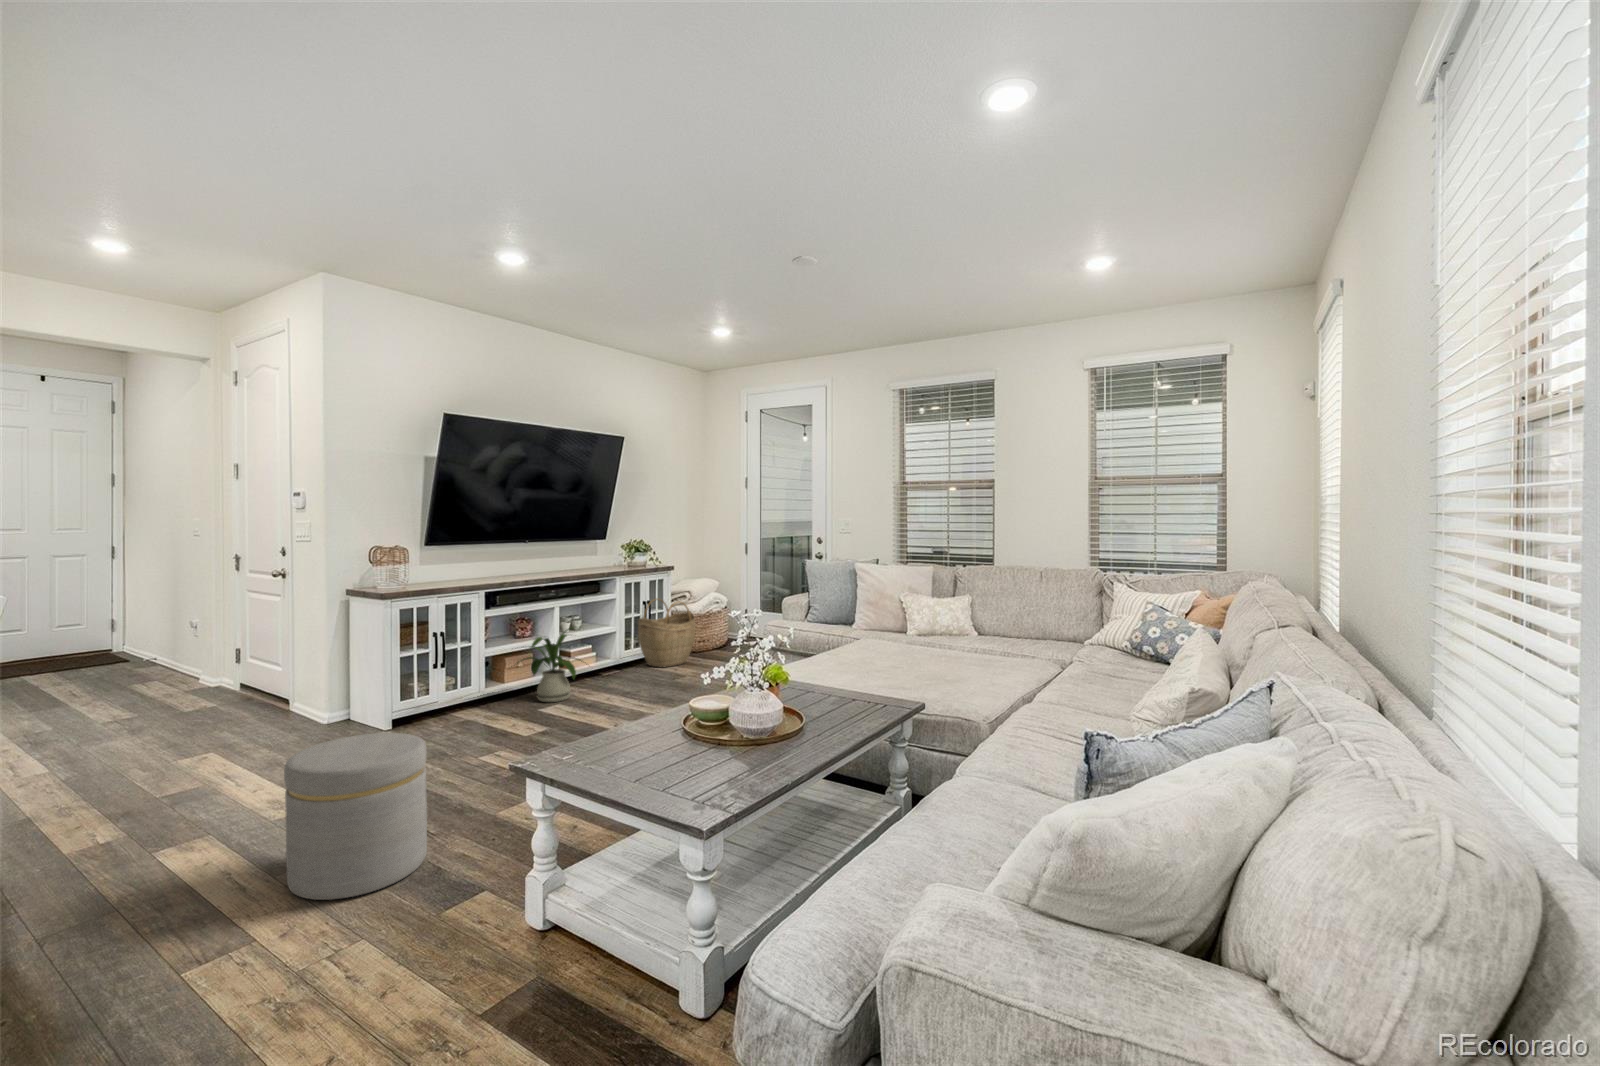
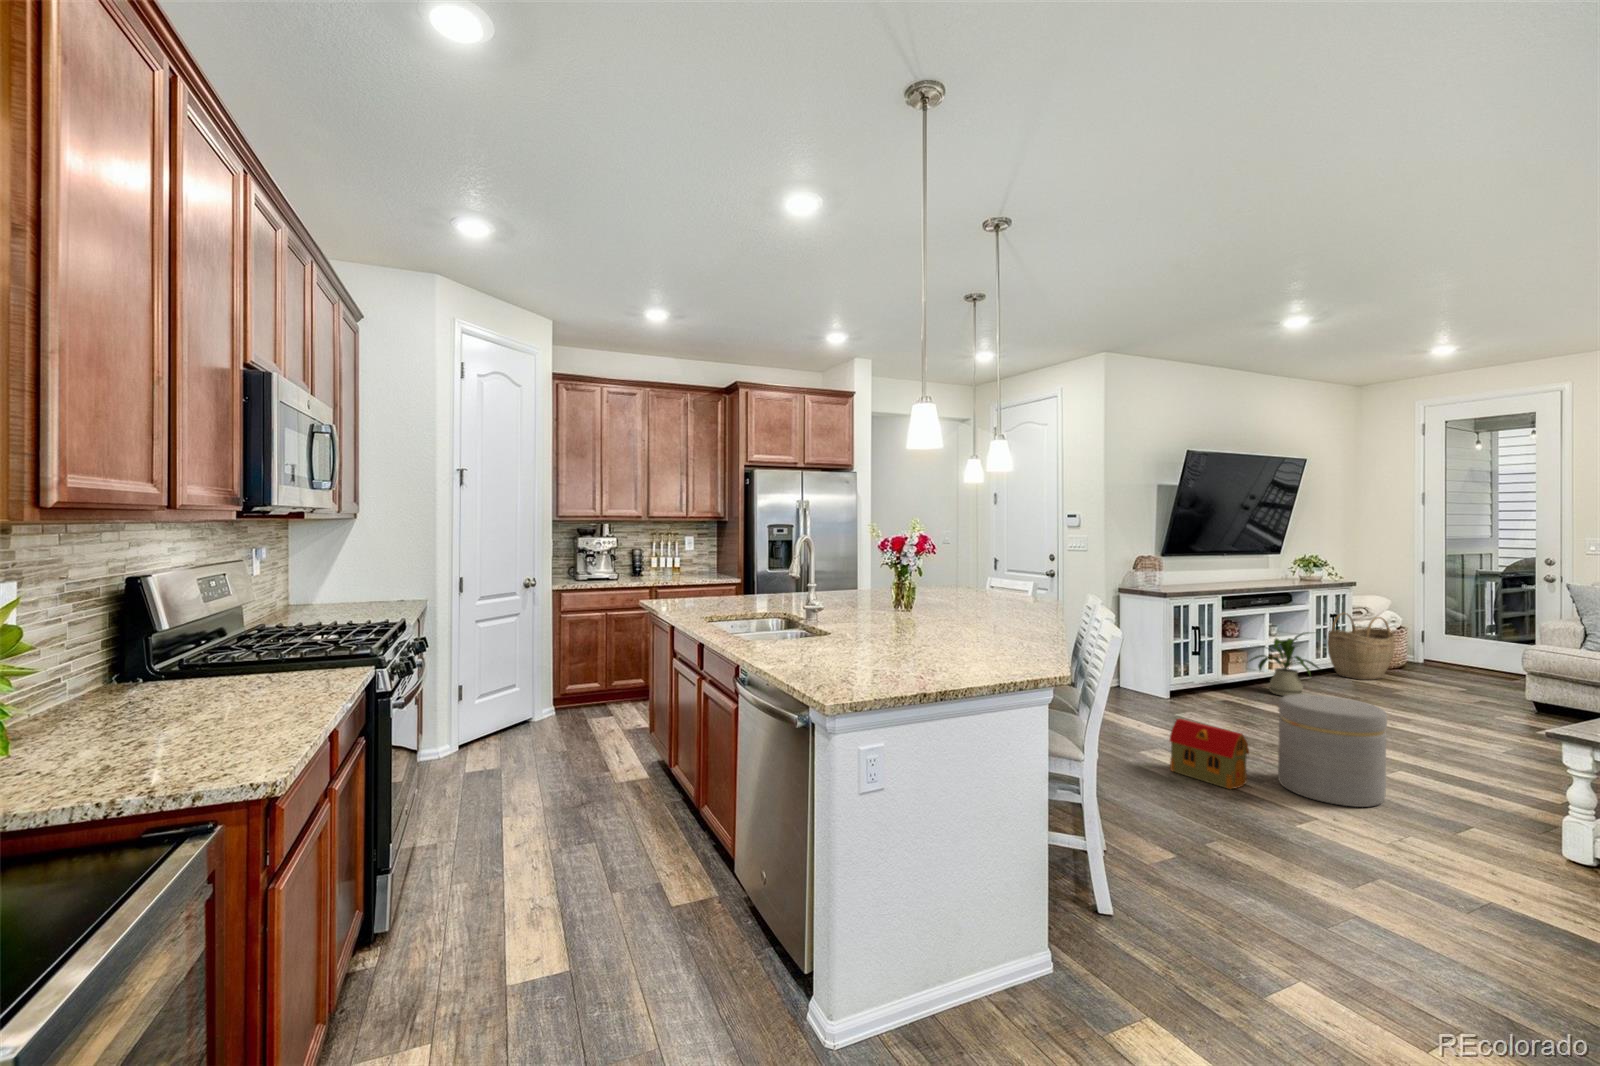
toy house: none [131,799,240,909] -> present [1170,719,1249,789]

